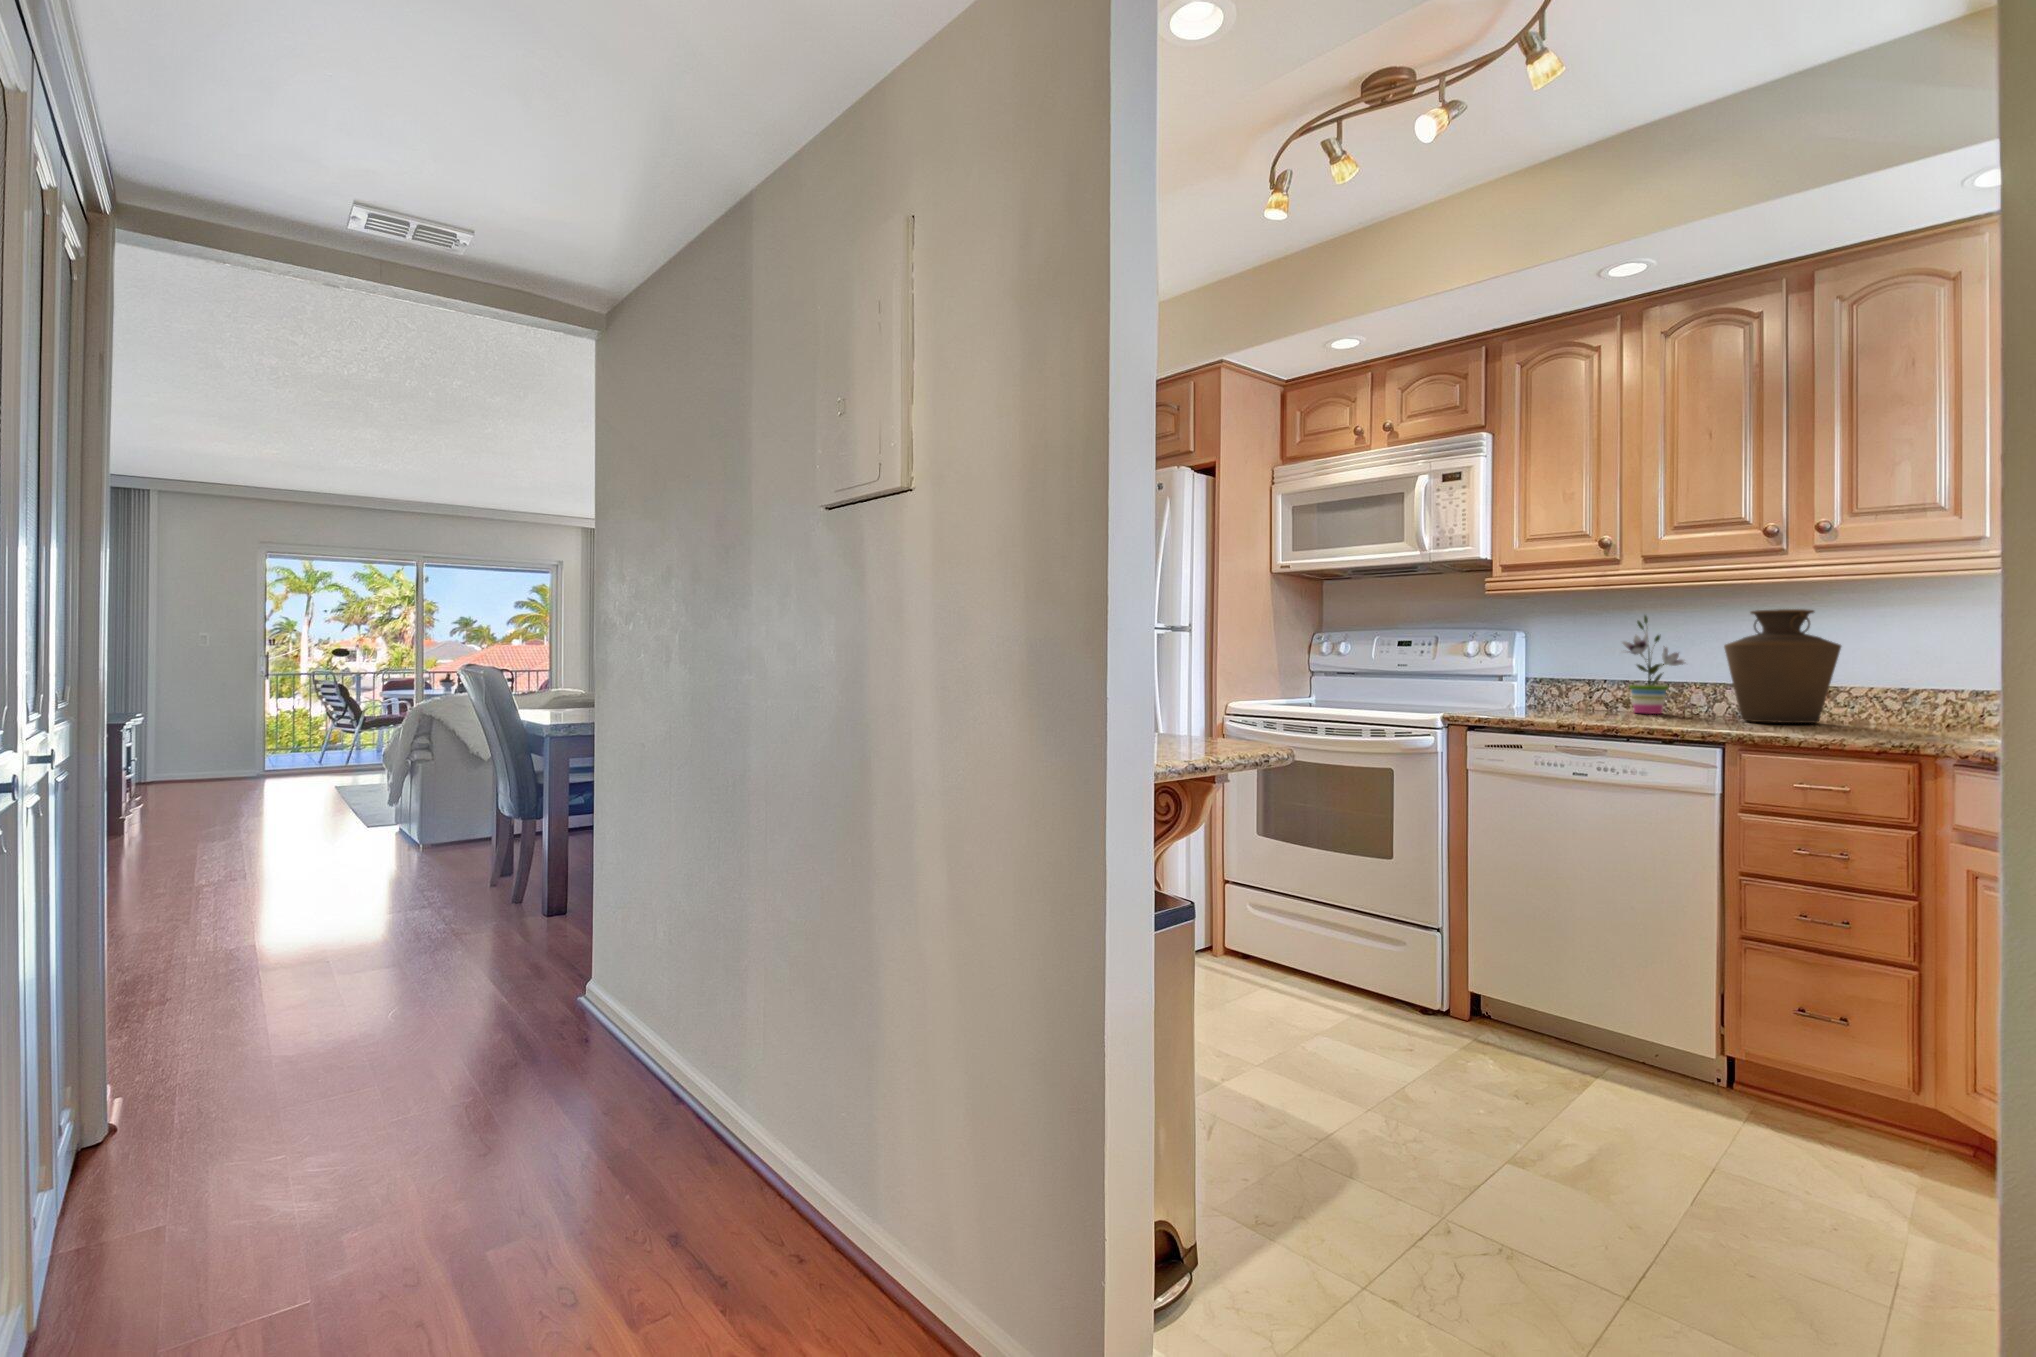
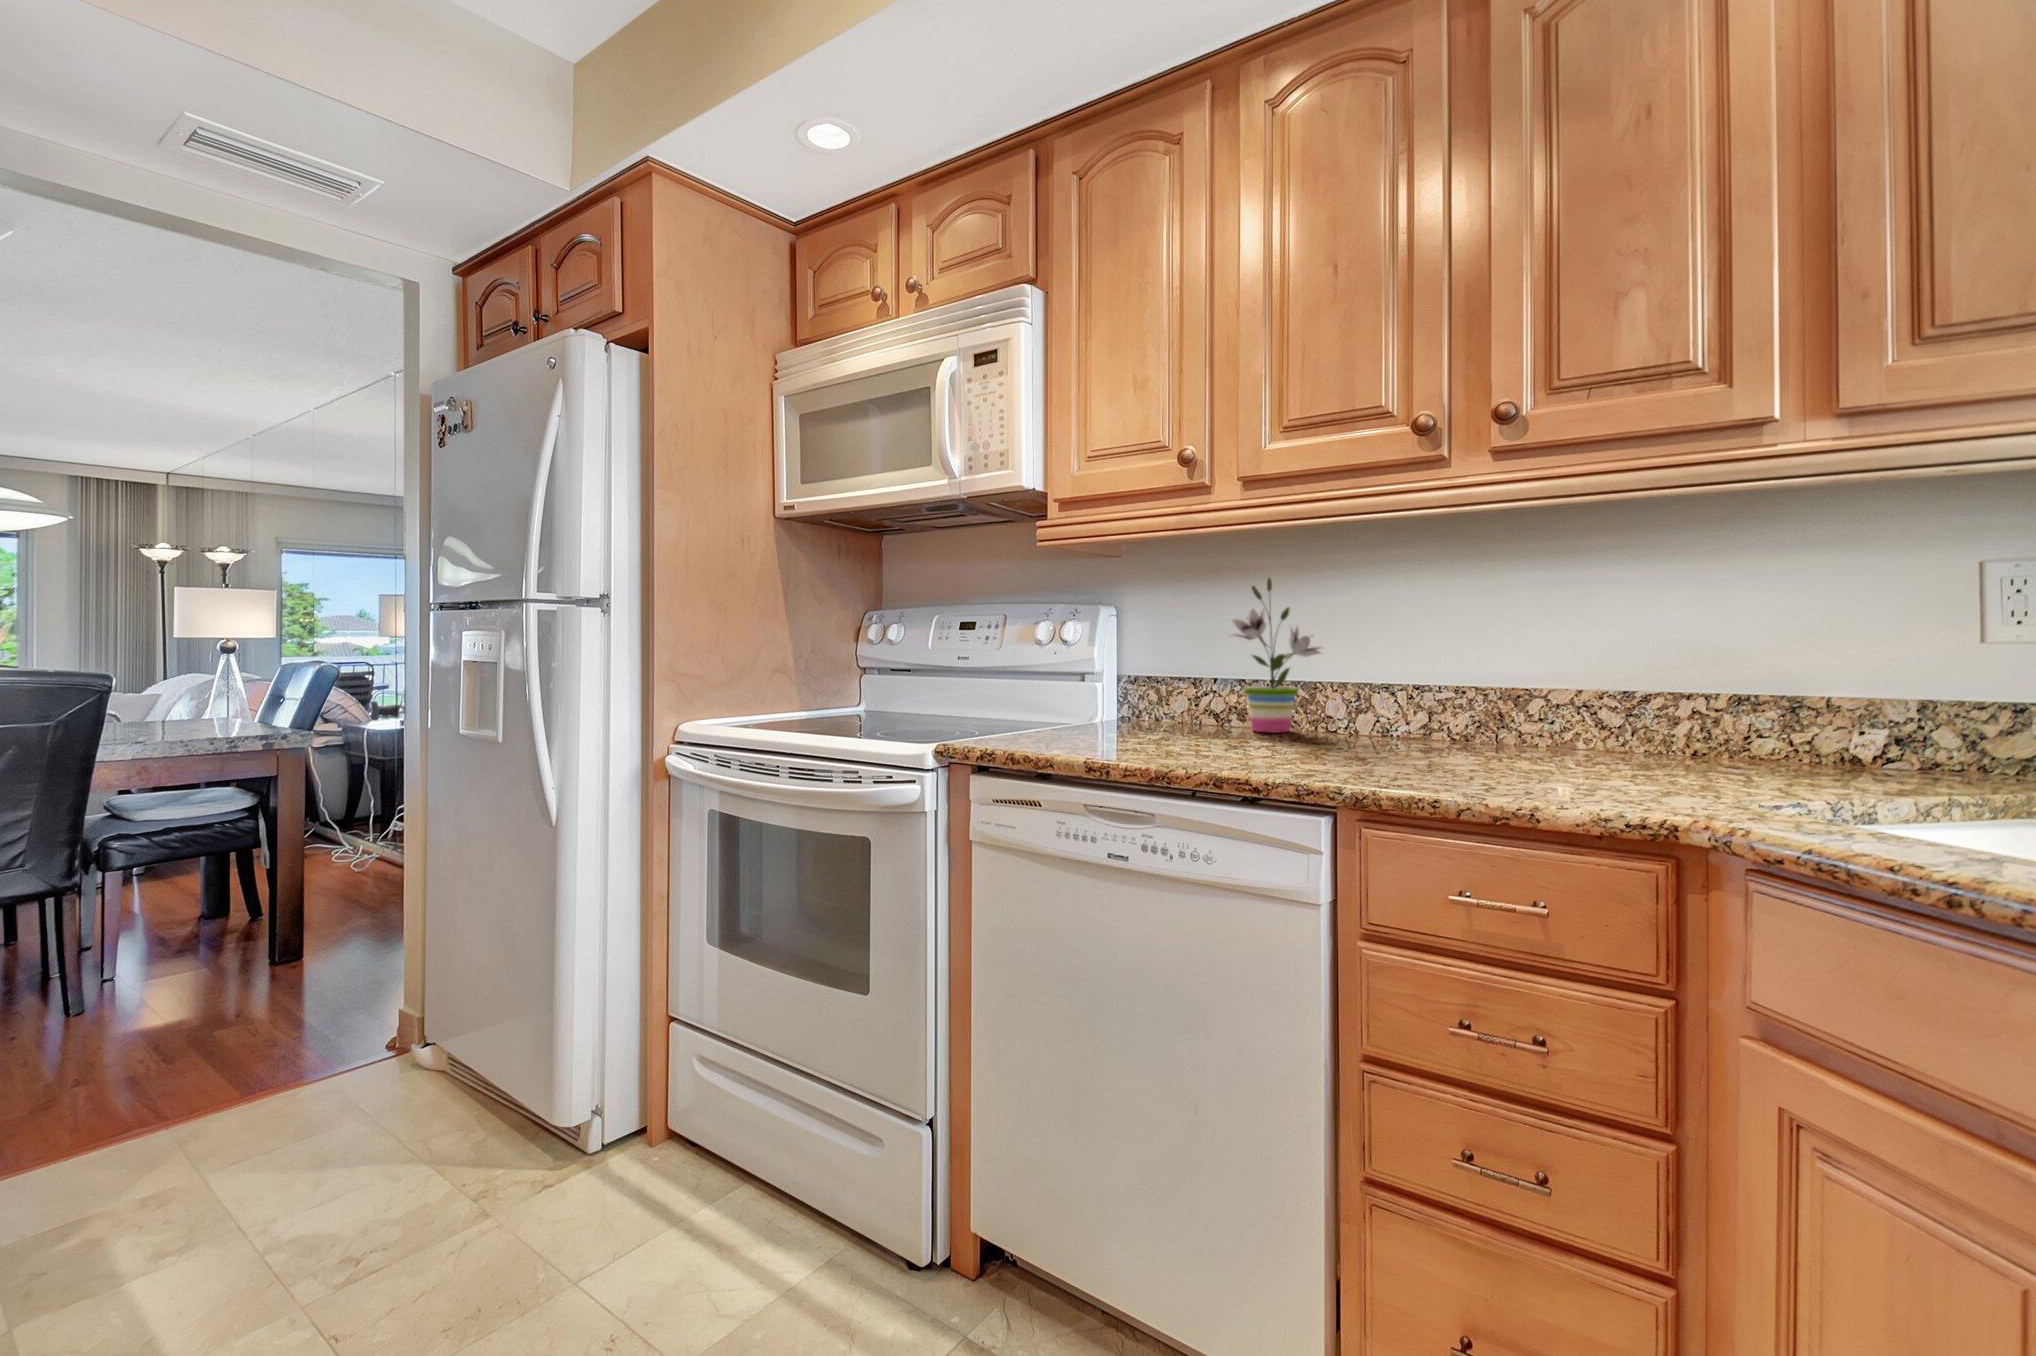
vase: present [1724,609,1841,723] -> none [1364,561,1535,753]

